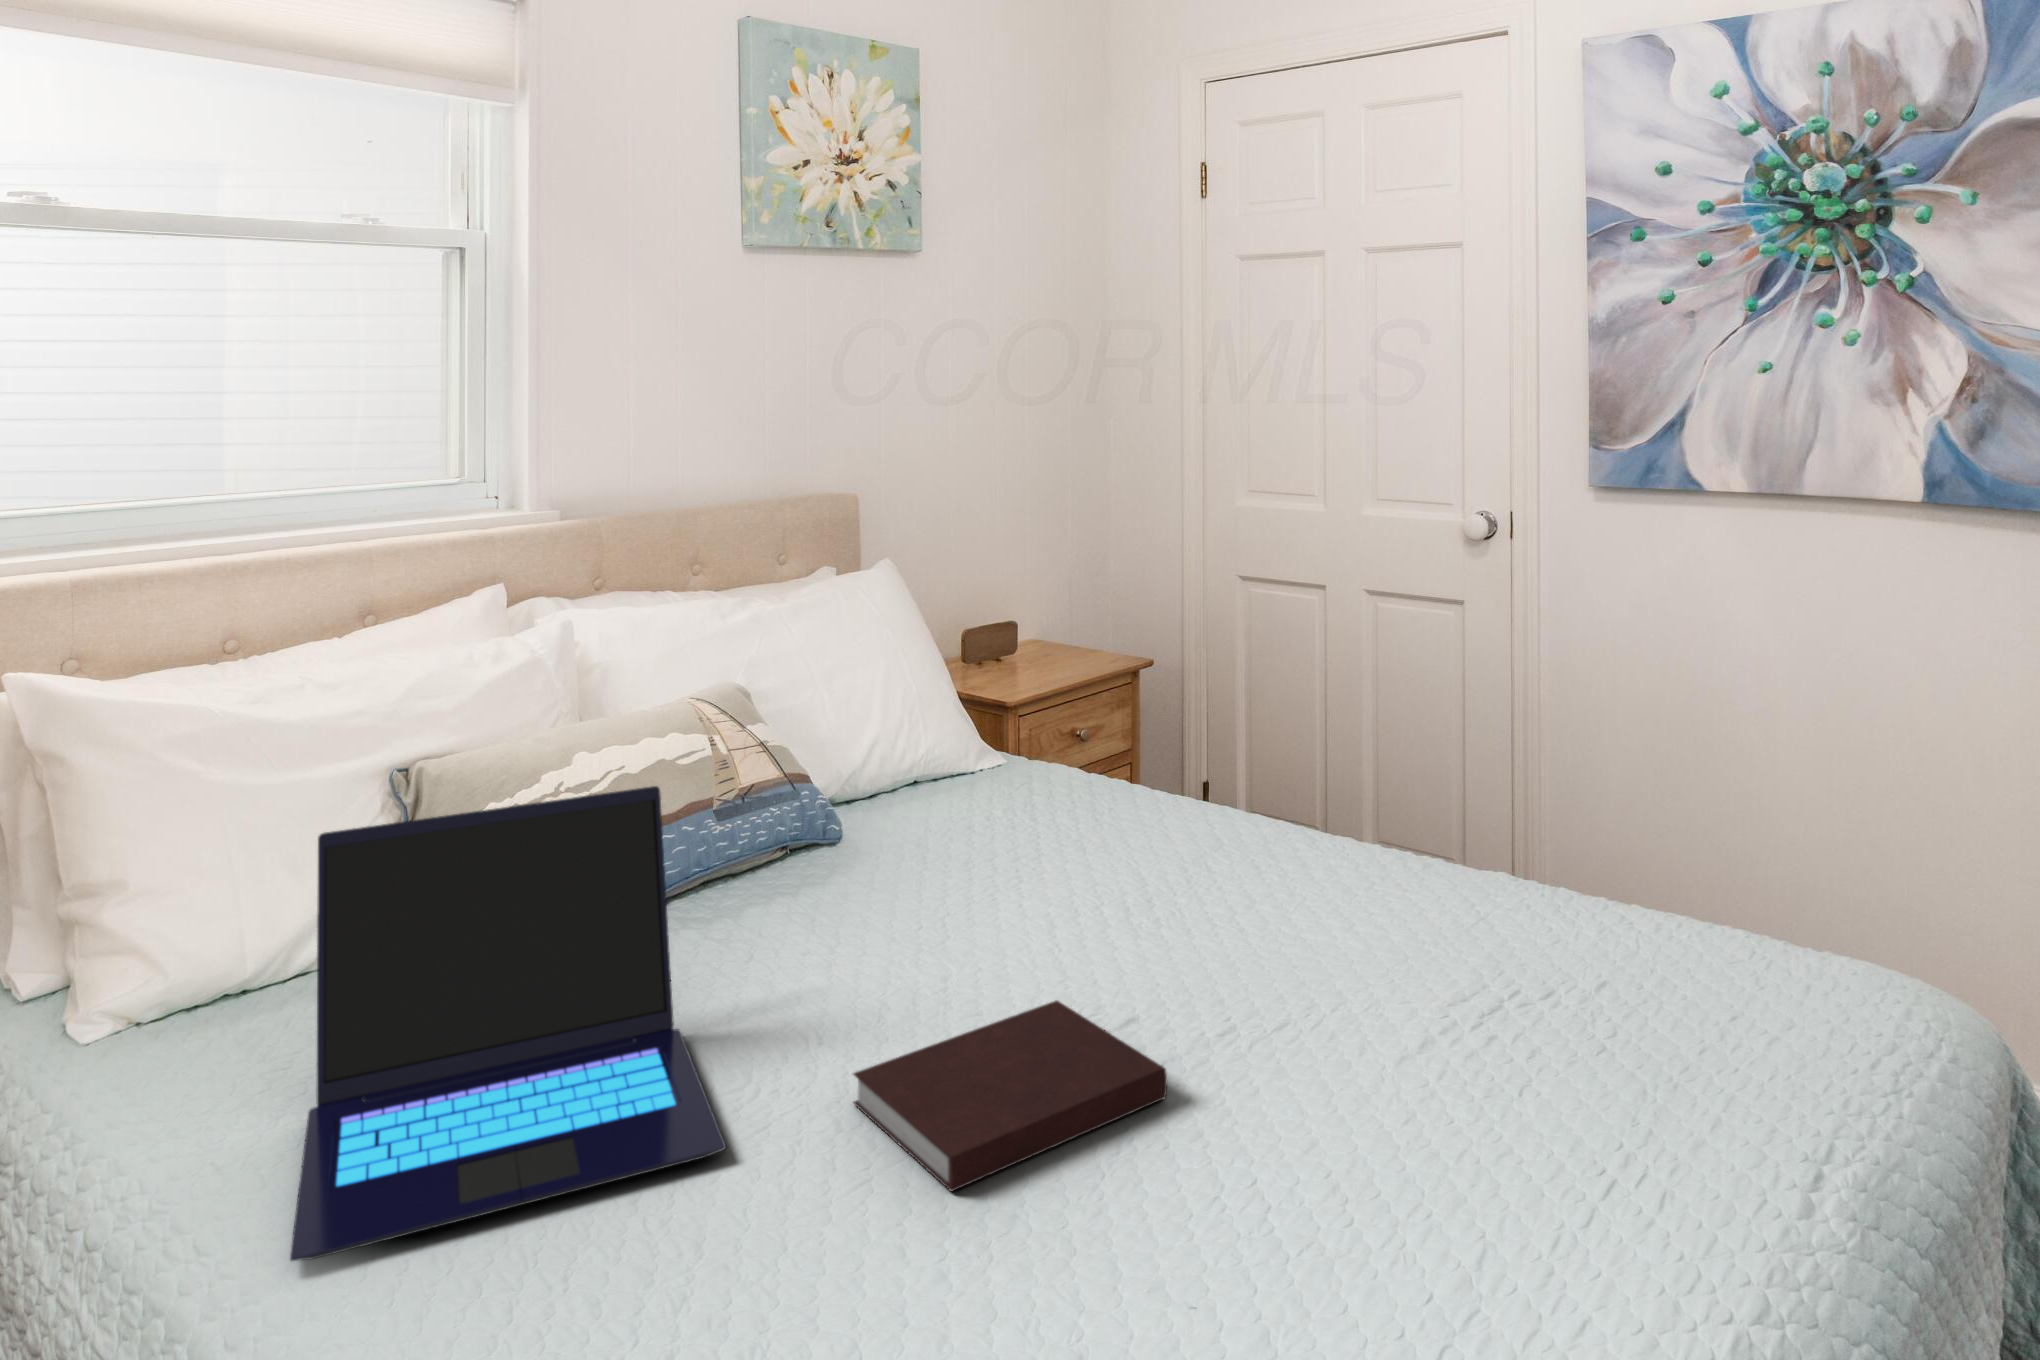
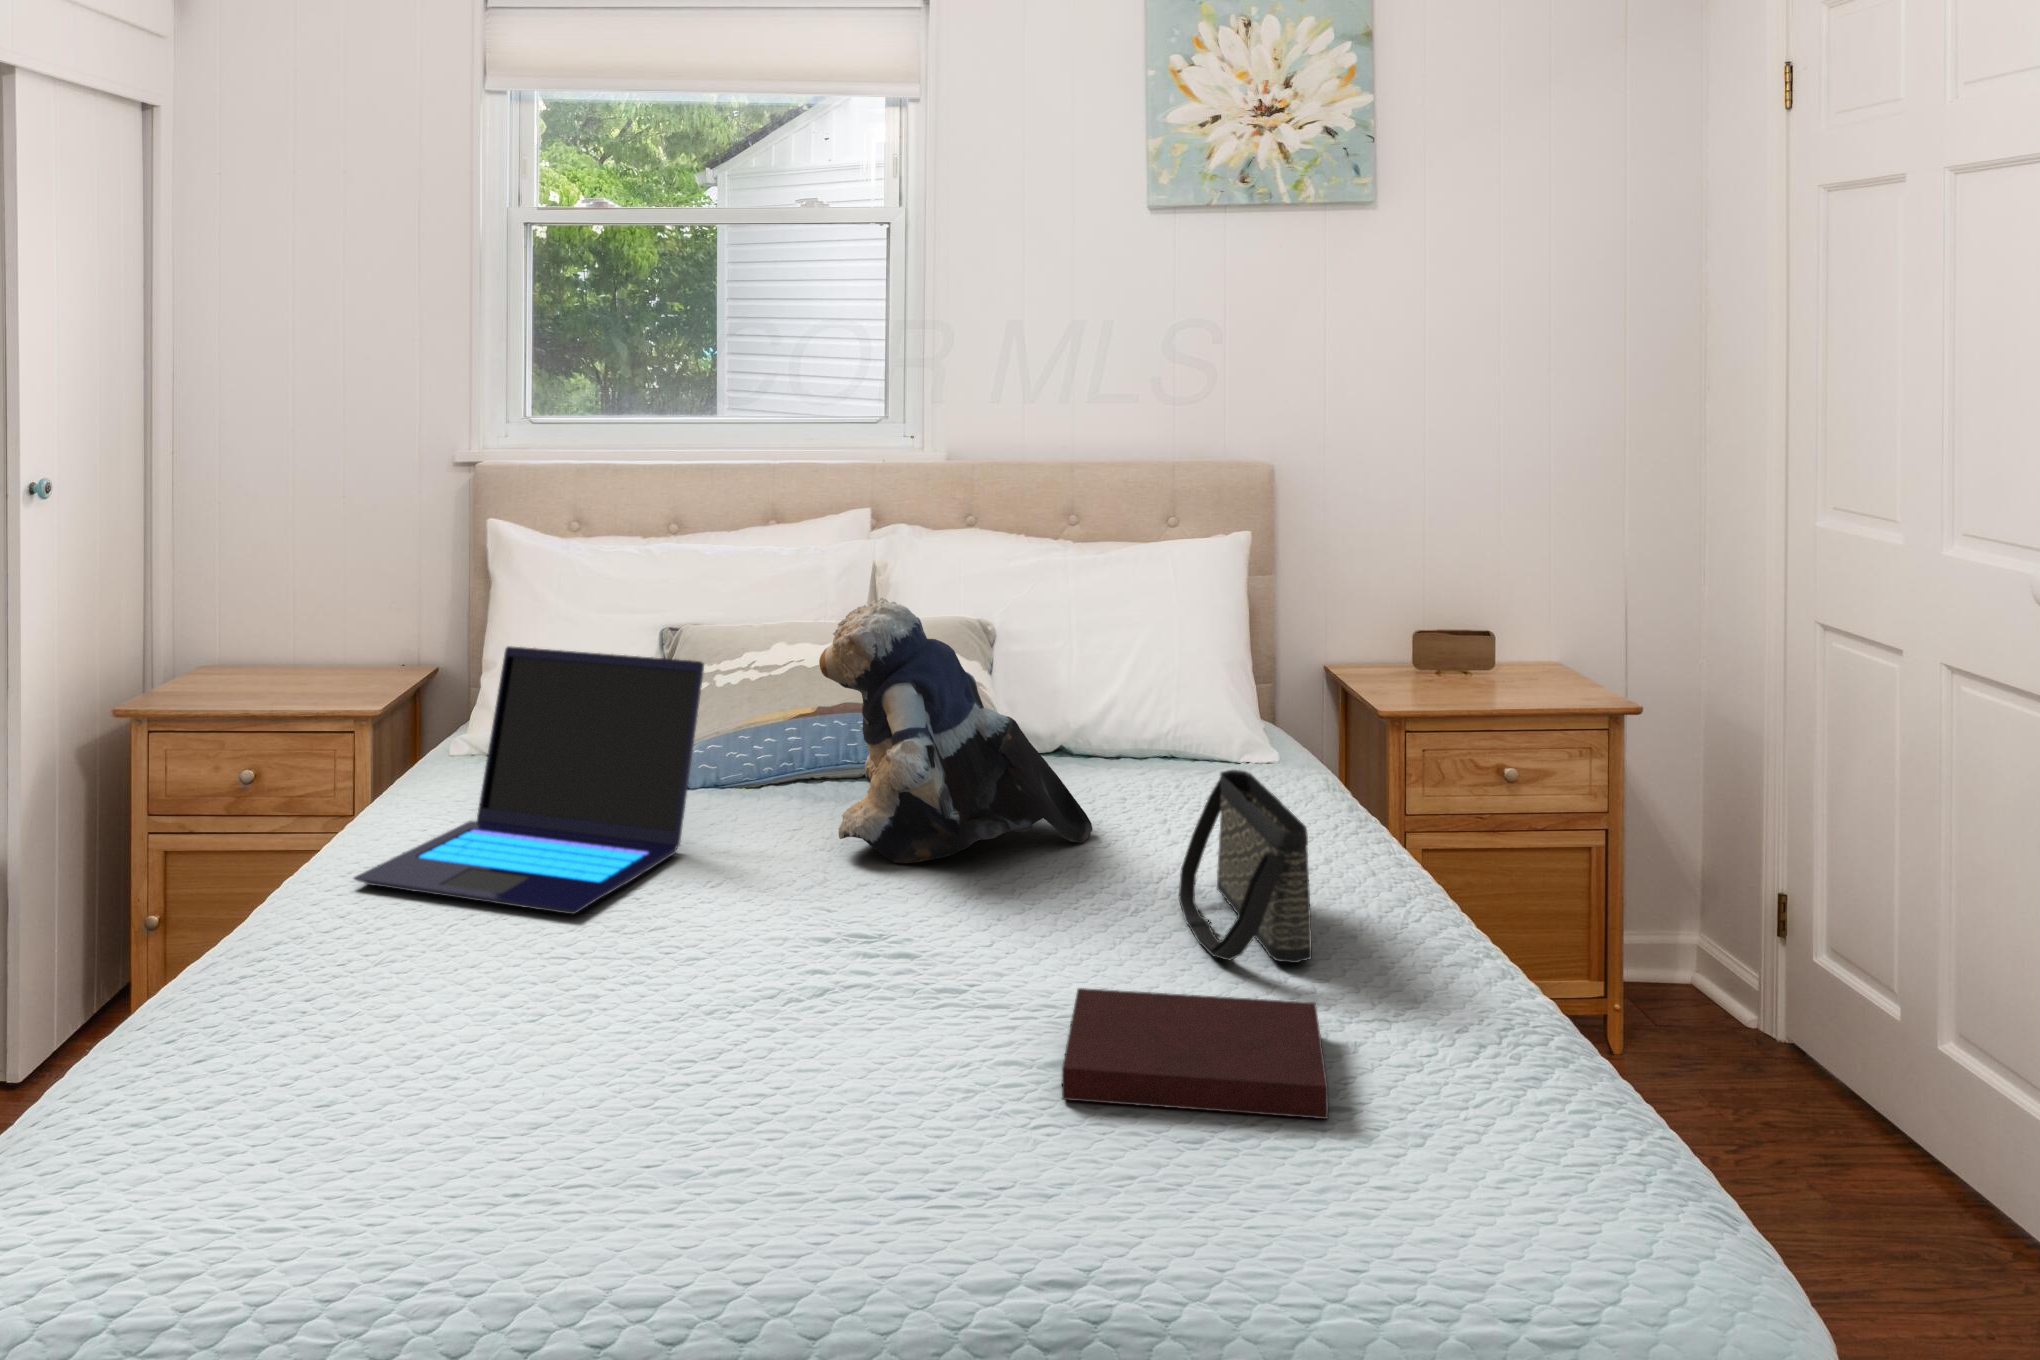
teddy bear: none [776,667,1037,959] -> present [819,598,1093,863]
handbag: none [1197,766,1390,935] -> present [1179,770,1312,963]
notebook: present [854,1001,1167,1192] -> present [1062,988,1328,1119]

